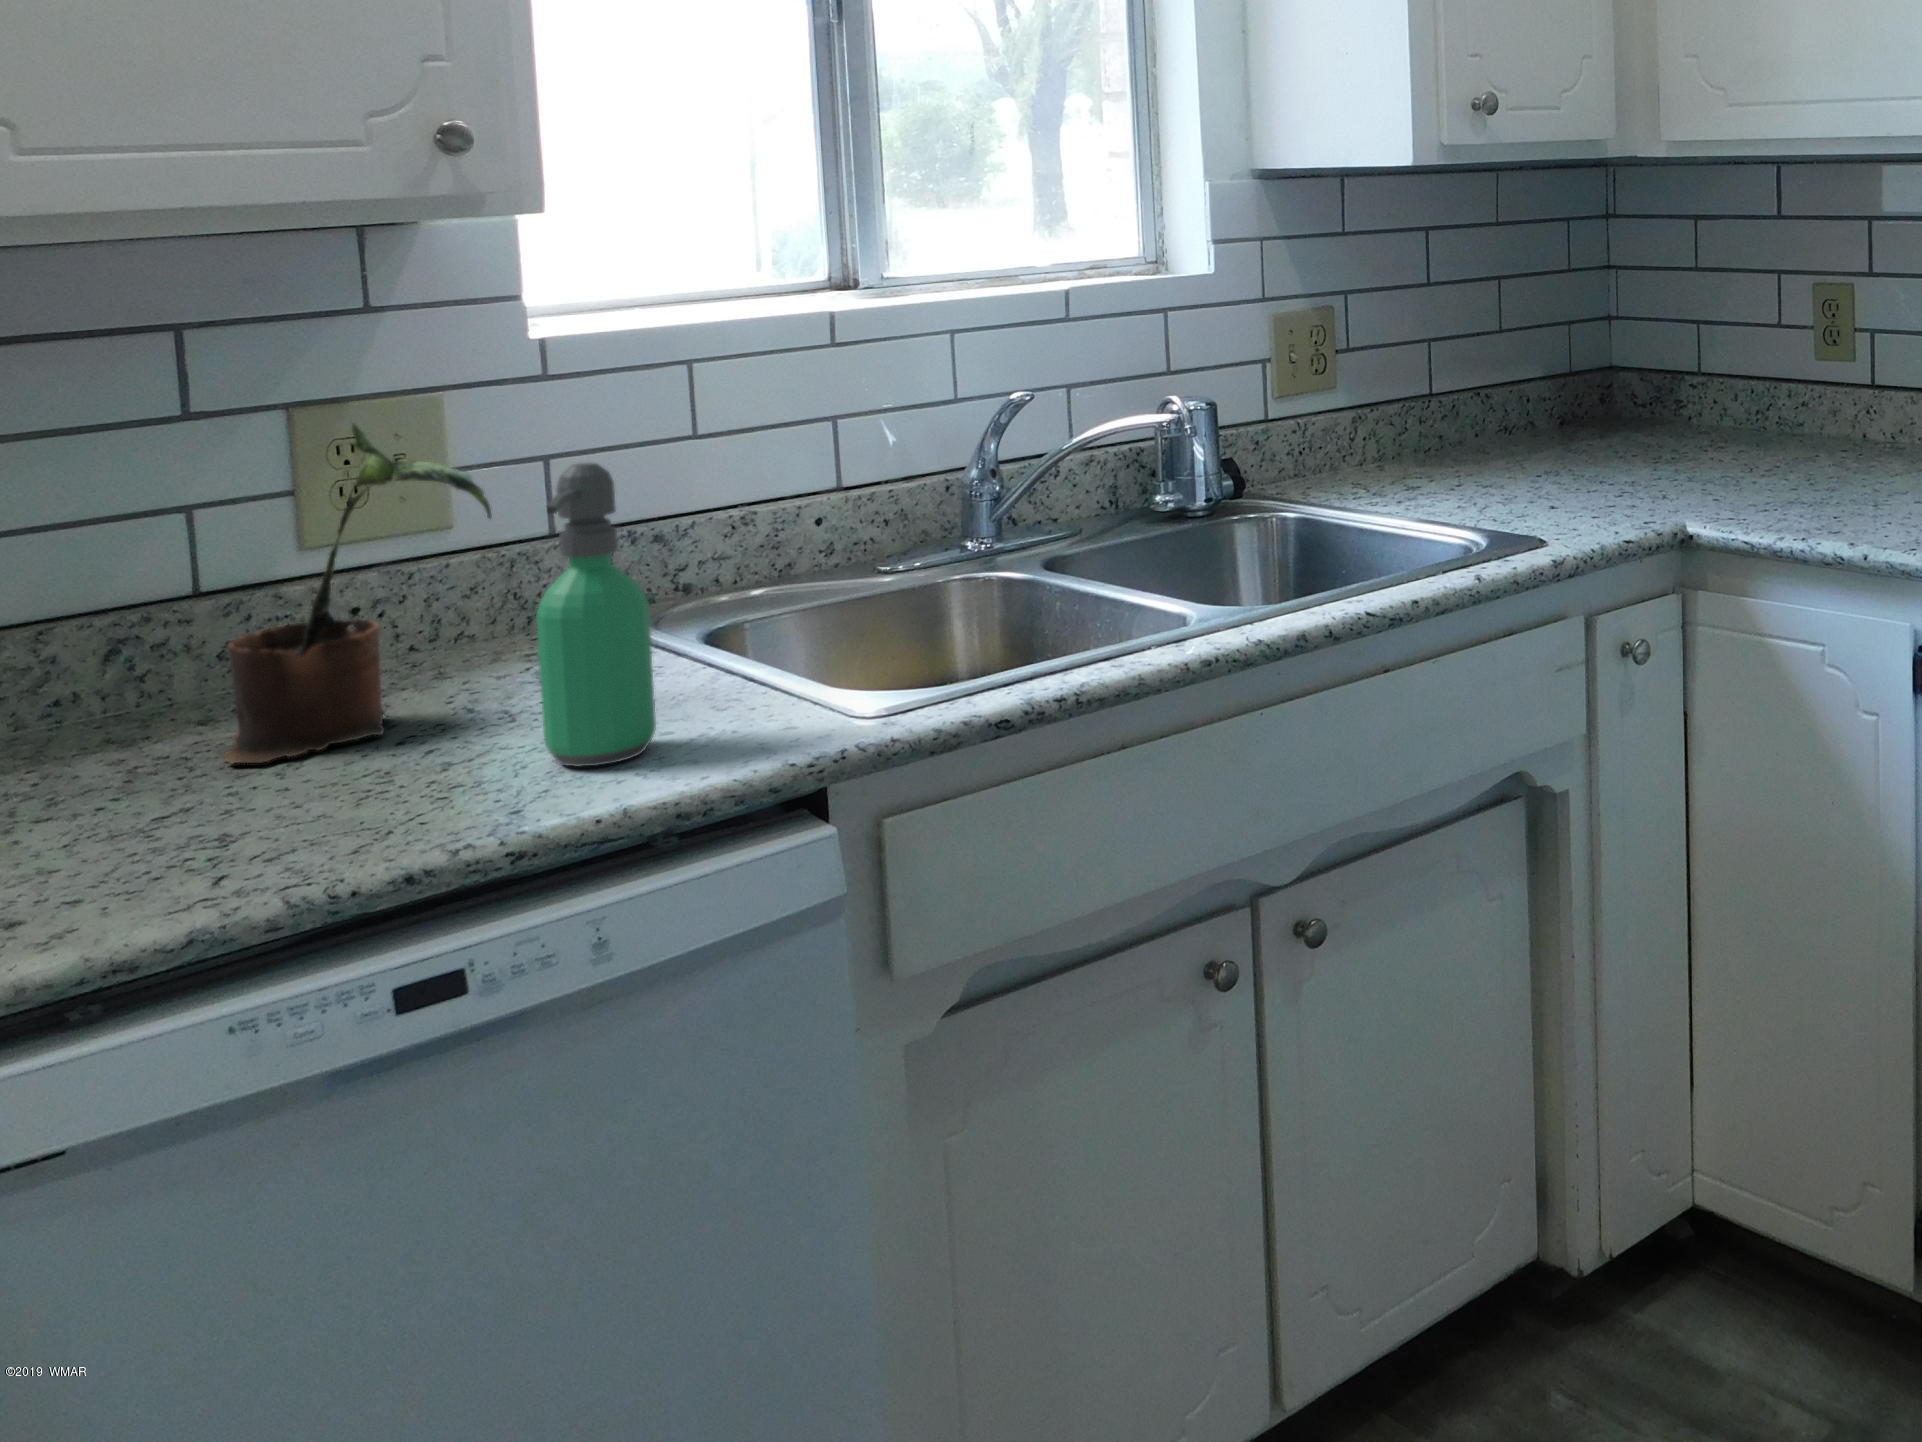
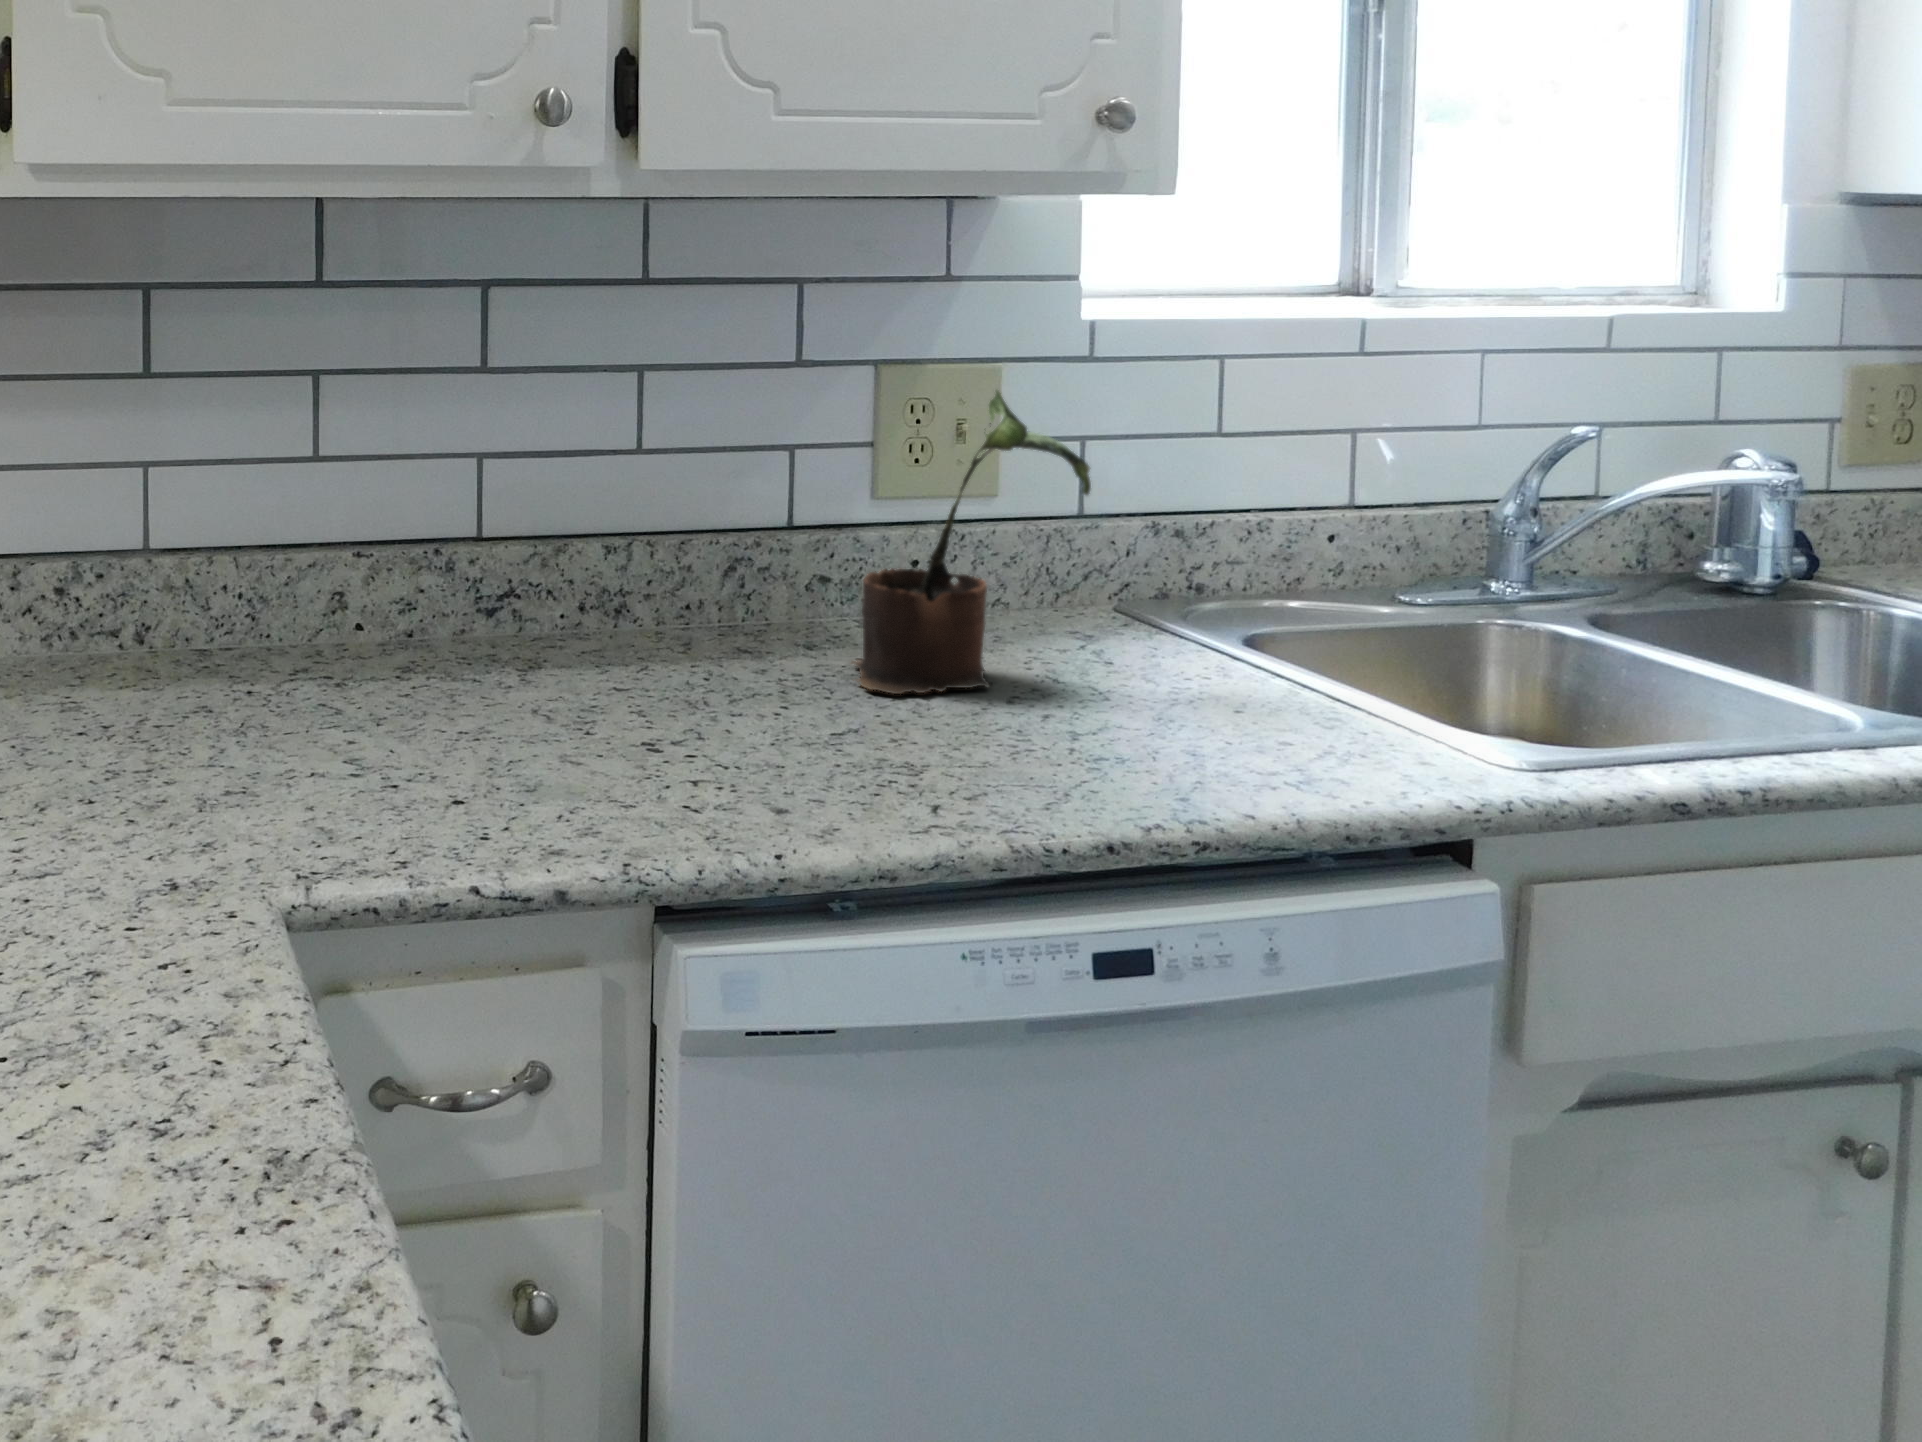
soap dispenser: present [536,463,656,766] -> none [1177,453,1294,763]

